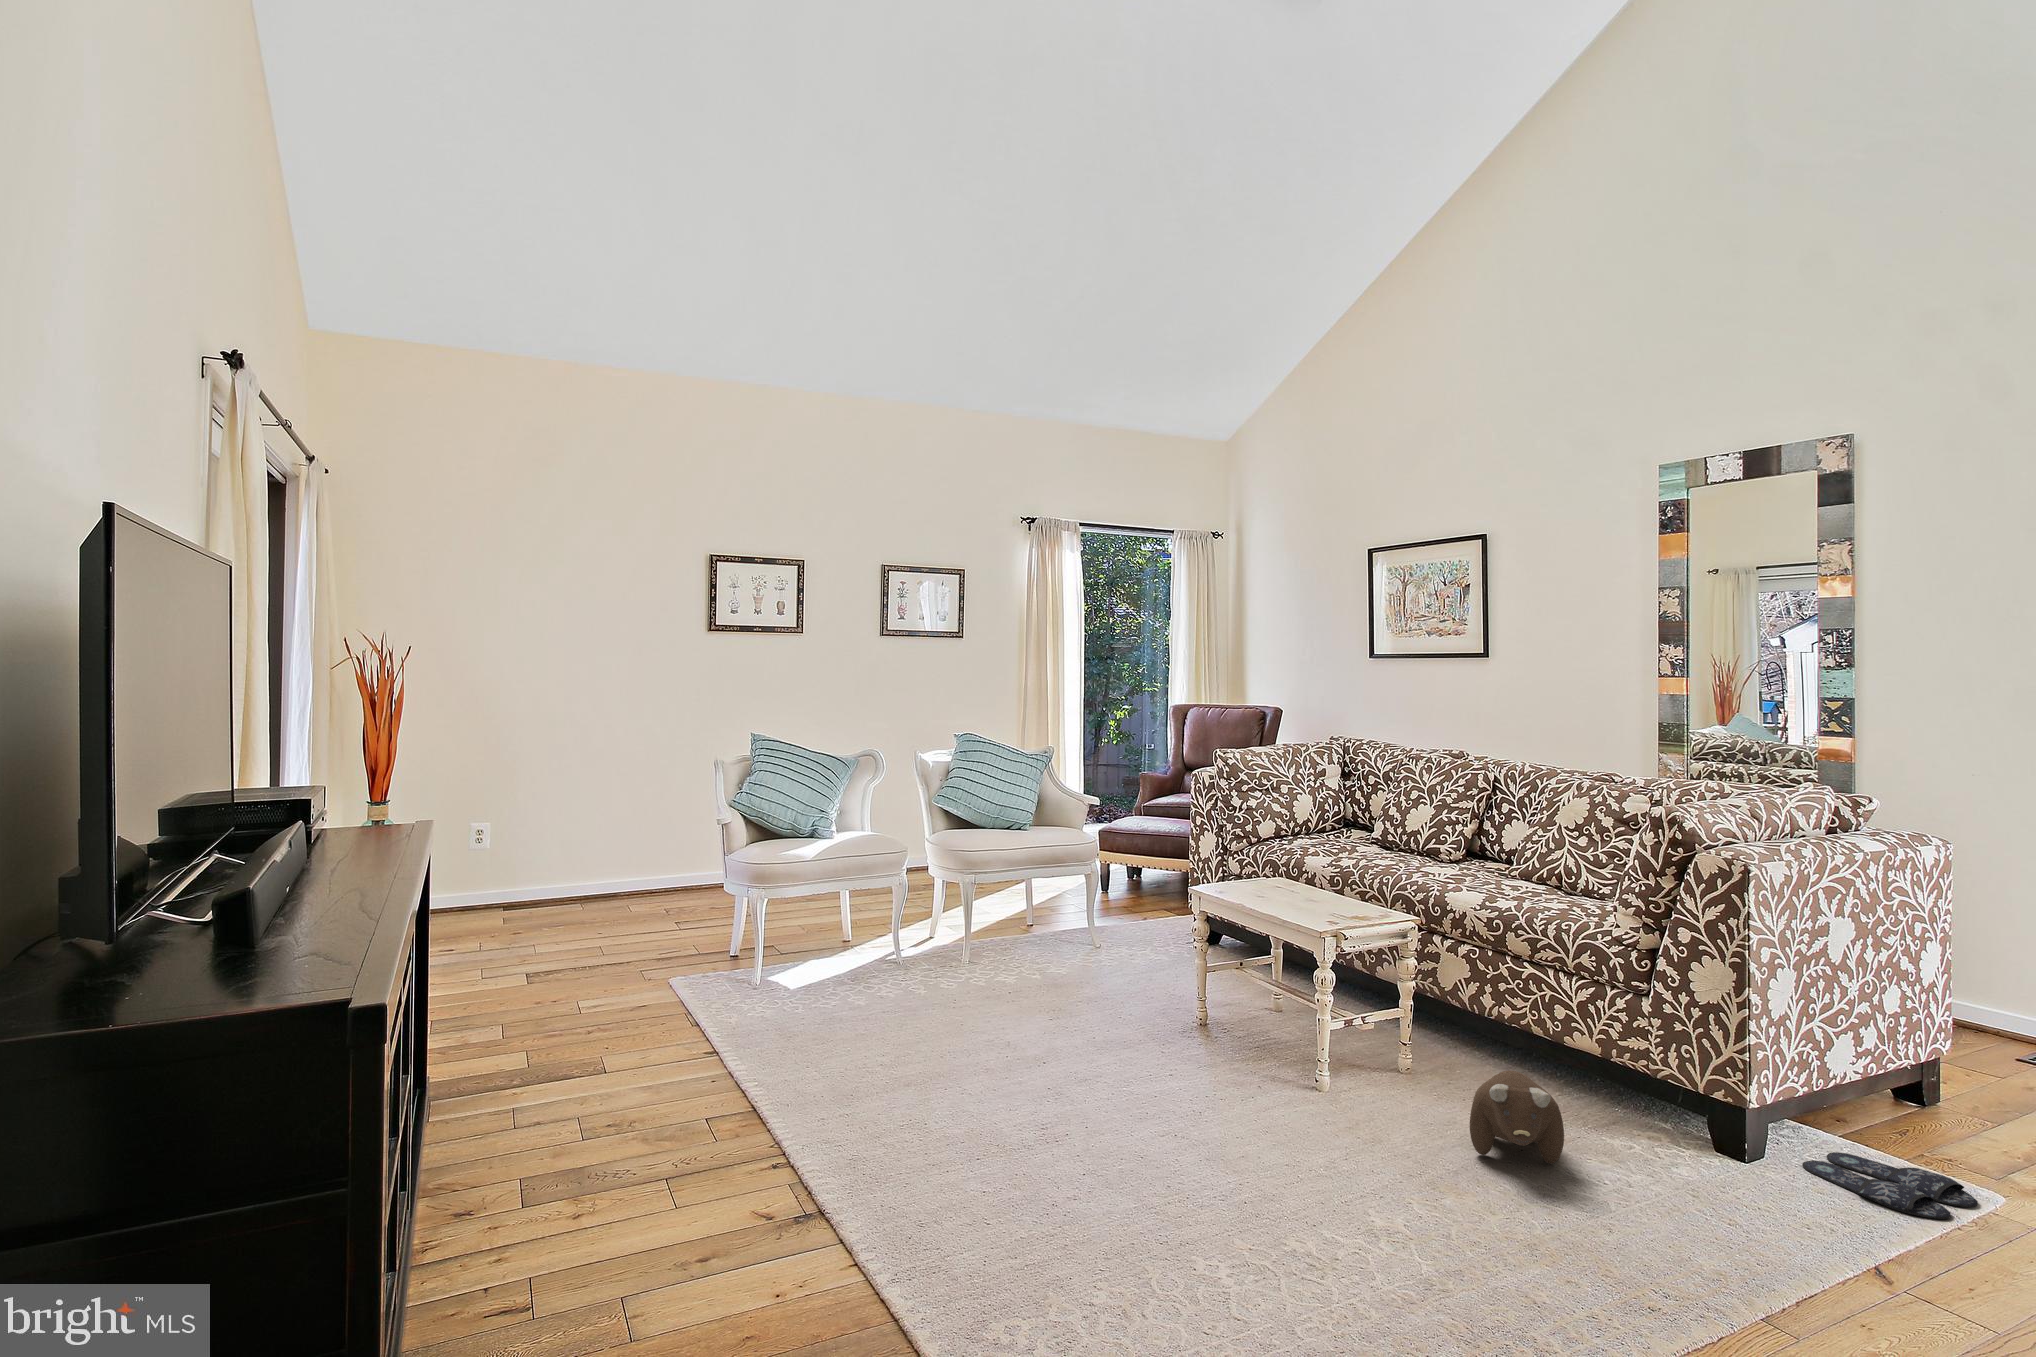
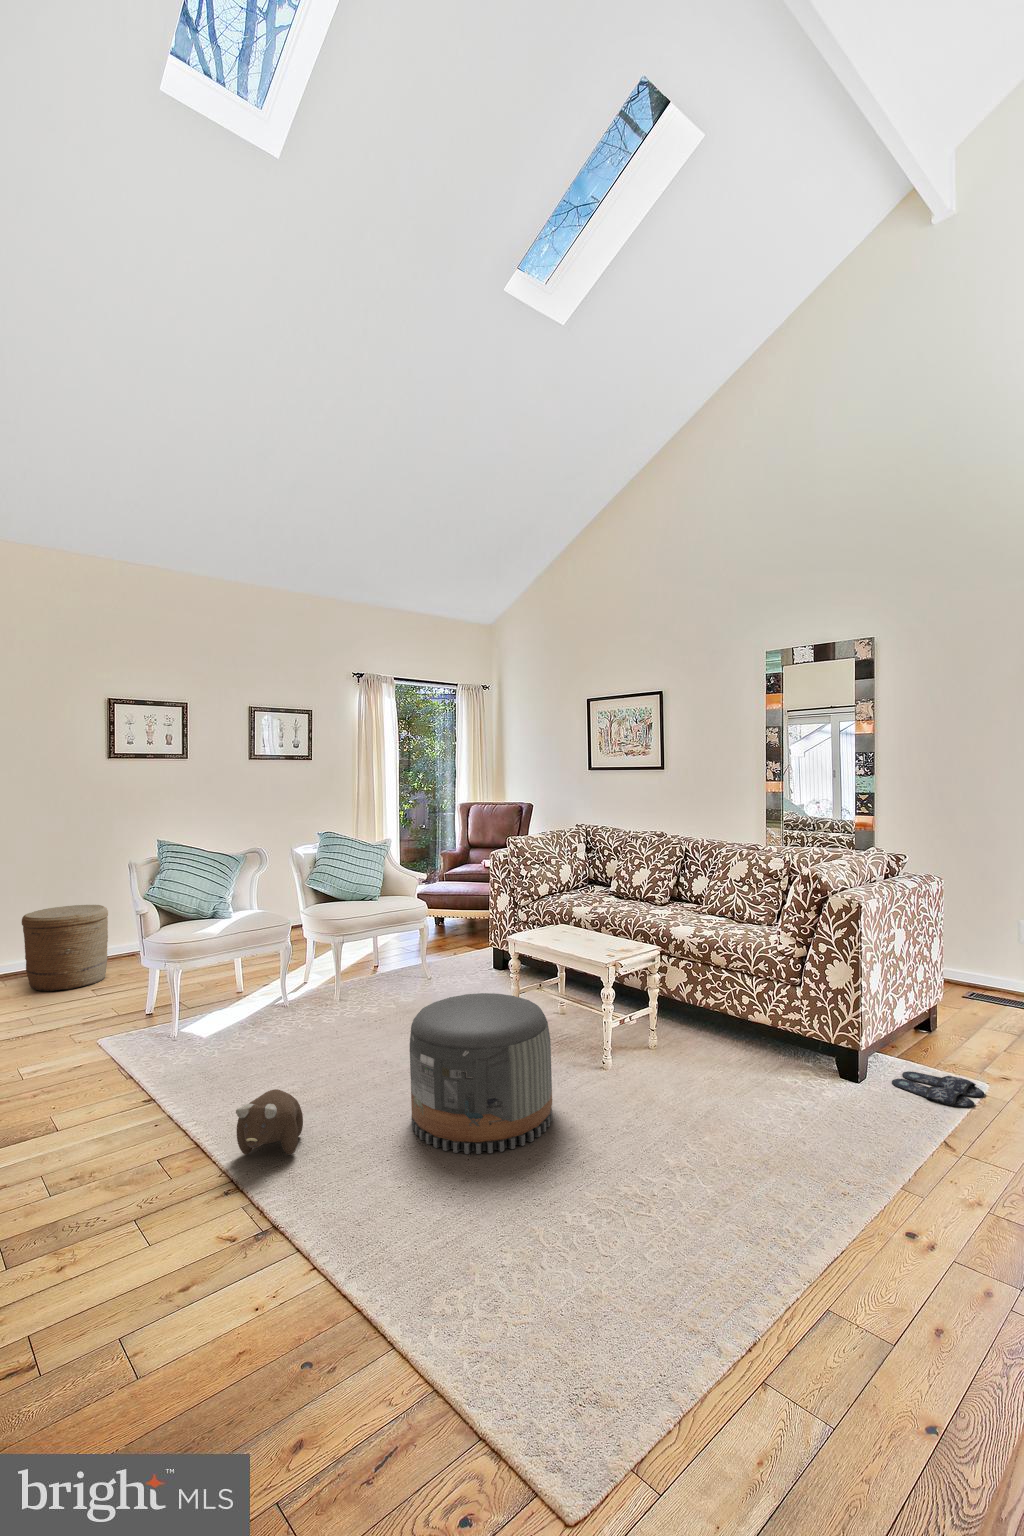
woven basket: none [600,812,698,917] -> present [22,905,108,992]
pouf: none [1021,953,1222,1171] -> present [410,993,552,1154]
plush toy: present [1470,1071,1564,1164] -> present [236,1089,303,1155]

